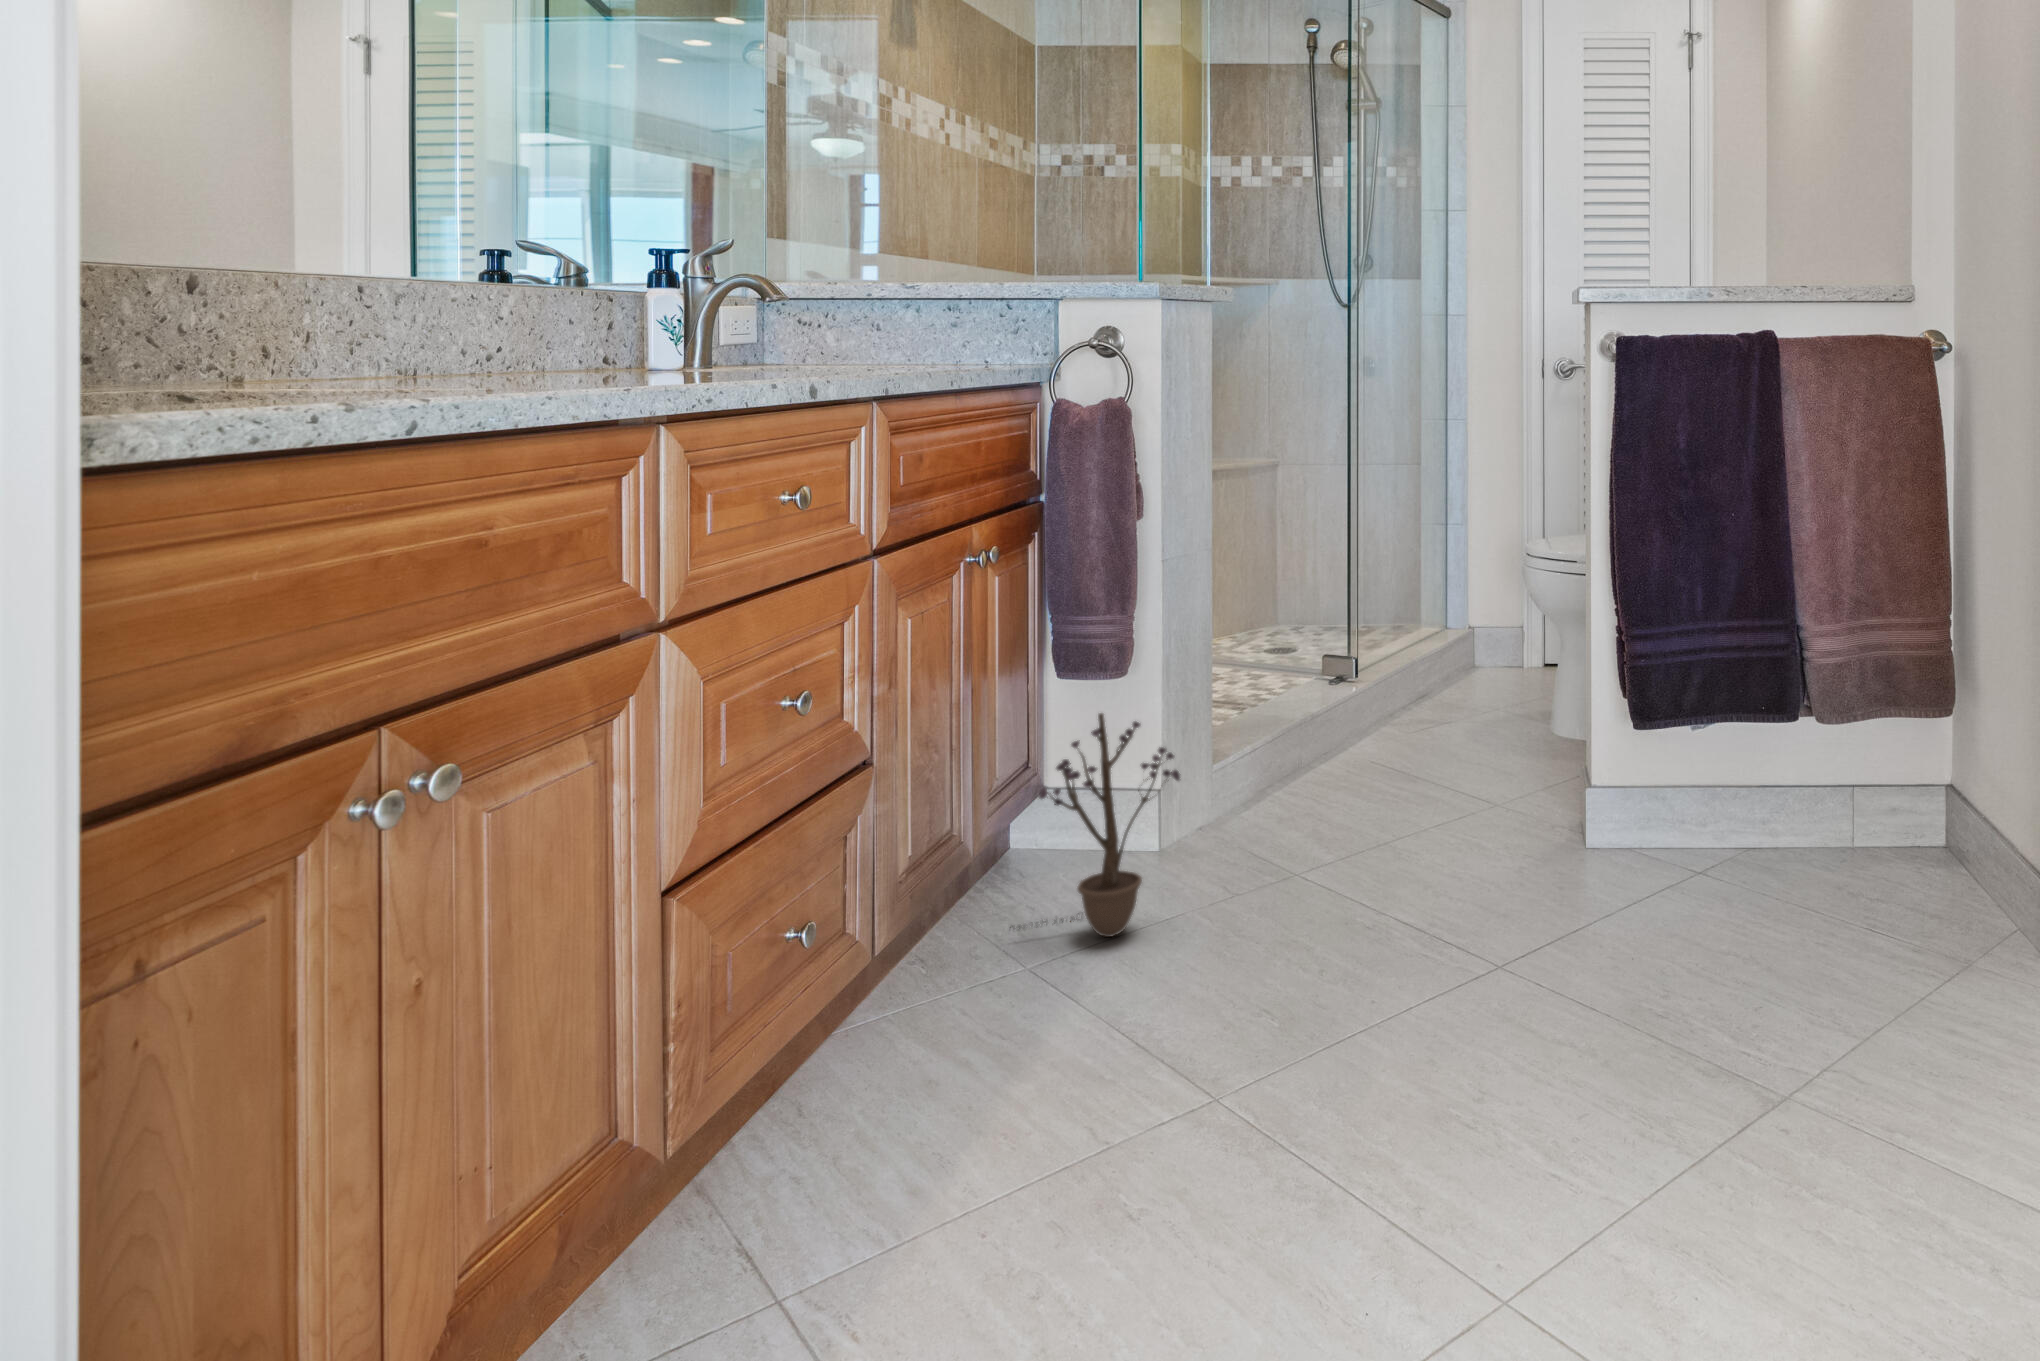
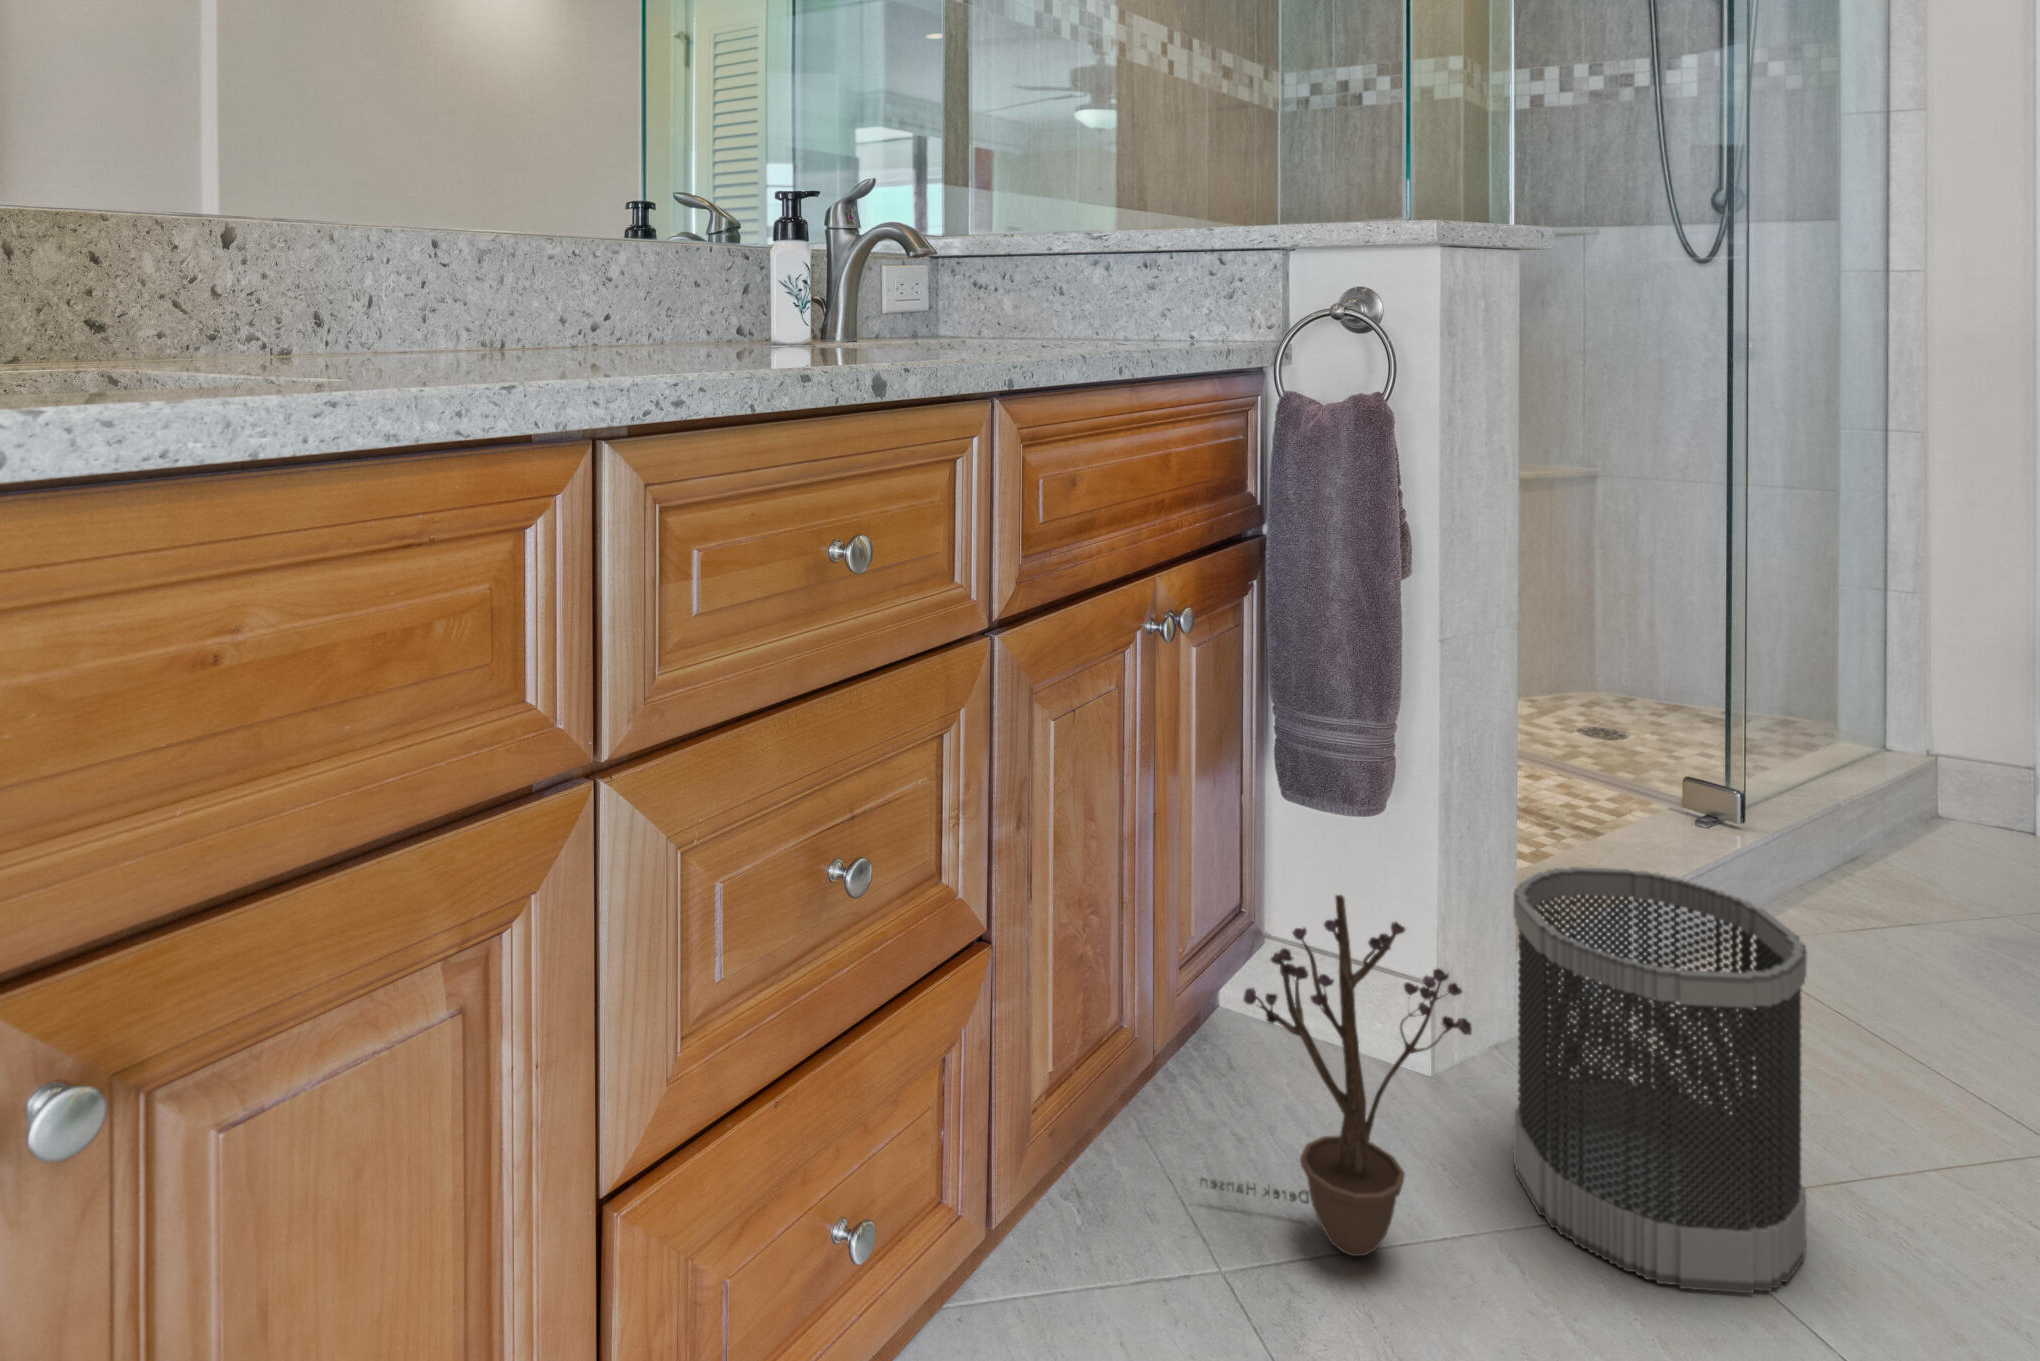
wastebasket: none [1207,684,1360,901] -> present [1514,867,1807,1293]

